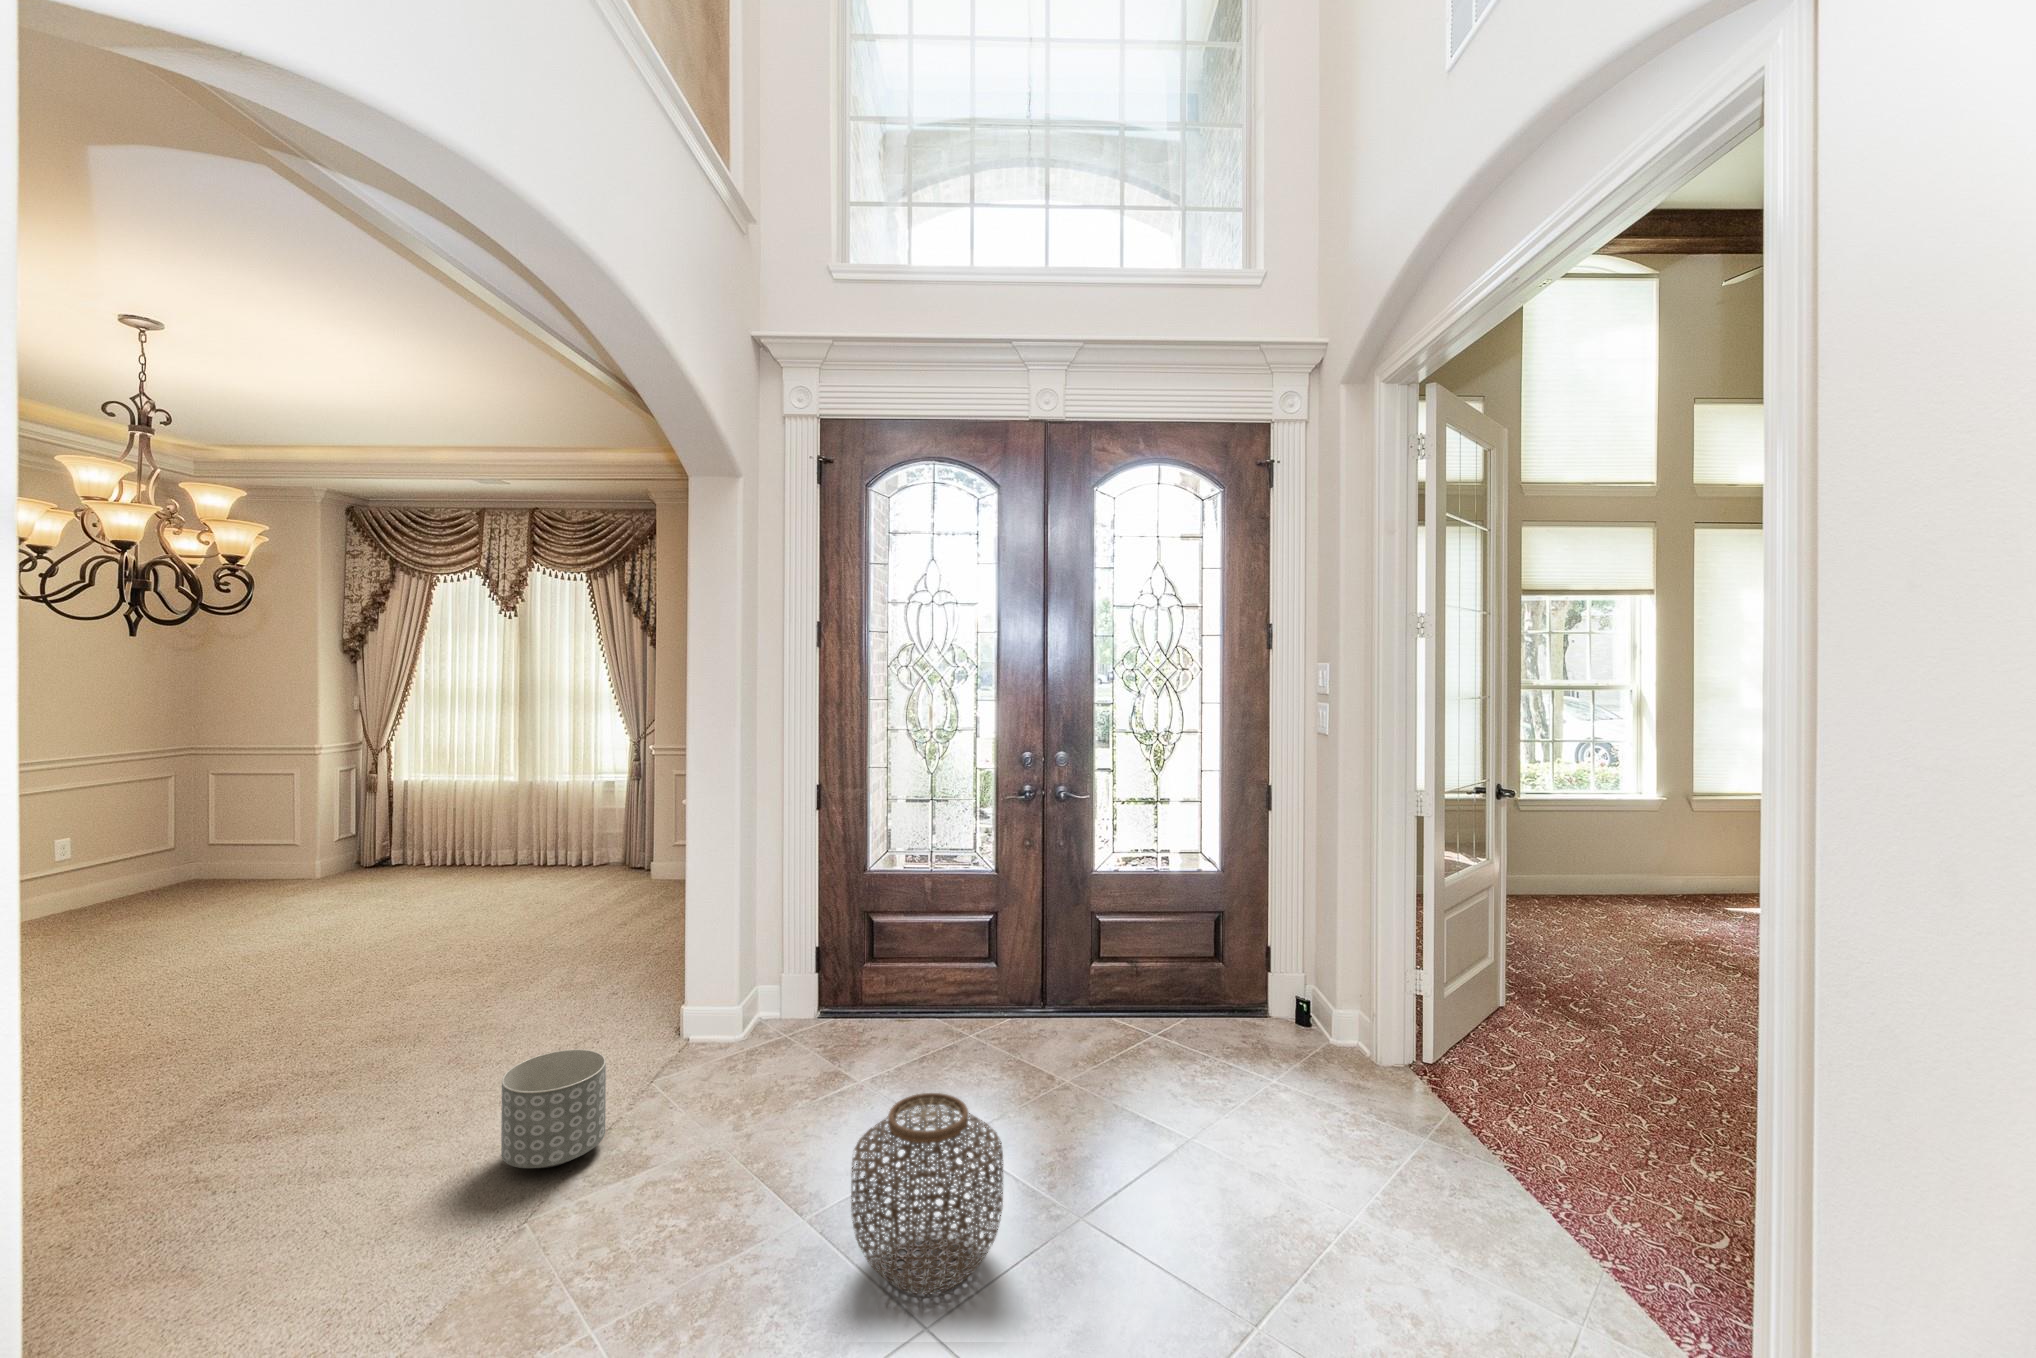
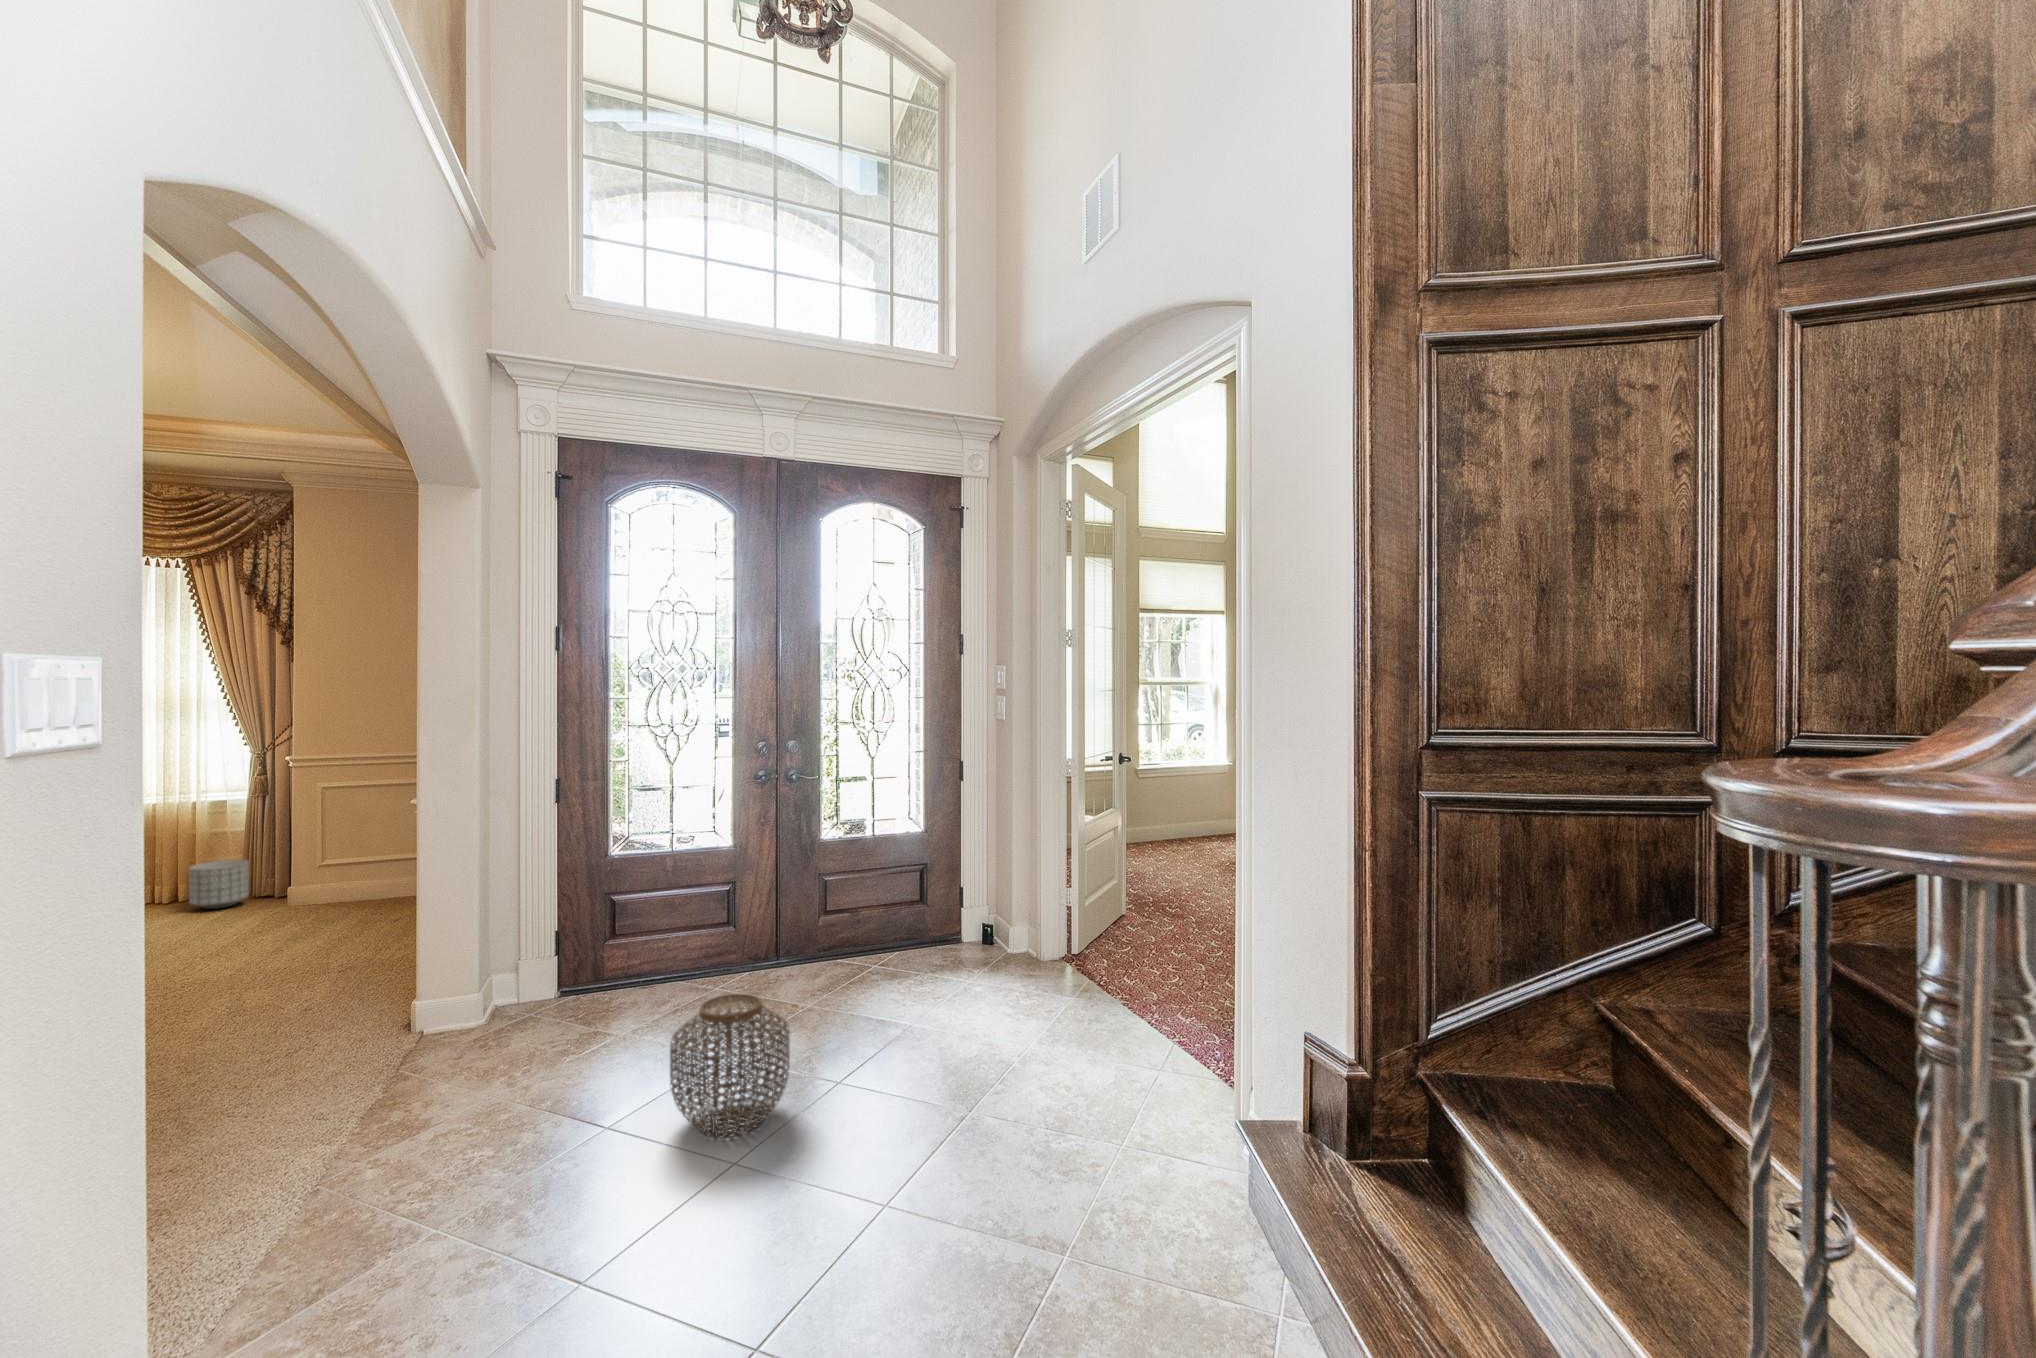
planter: present [501,1049,606,1168] -> present [189,860,249,909]

